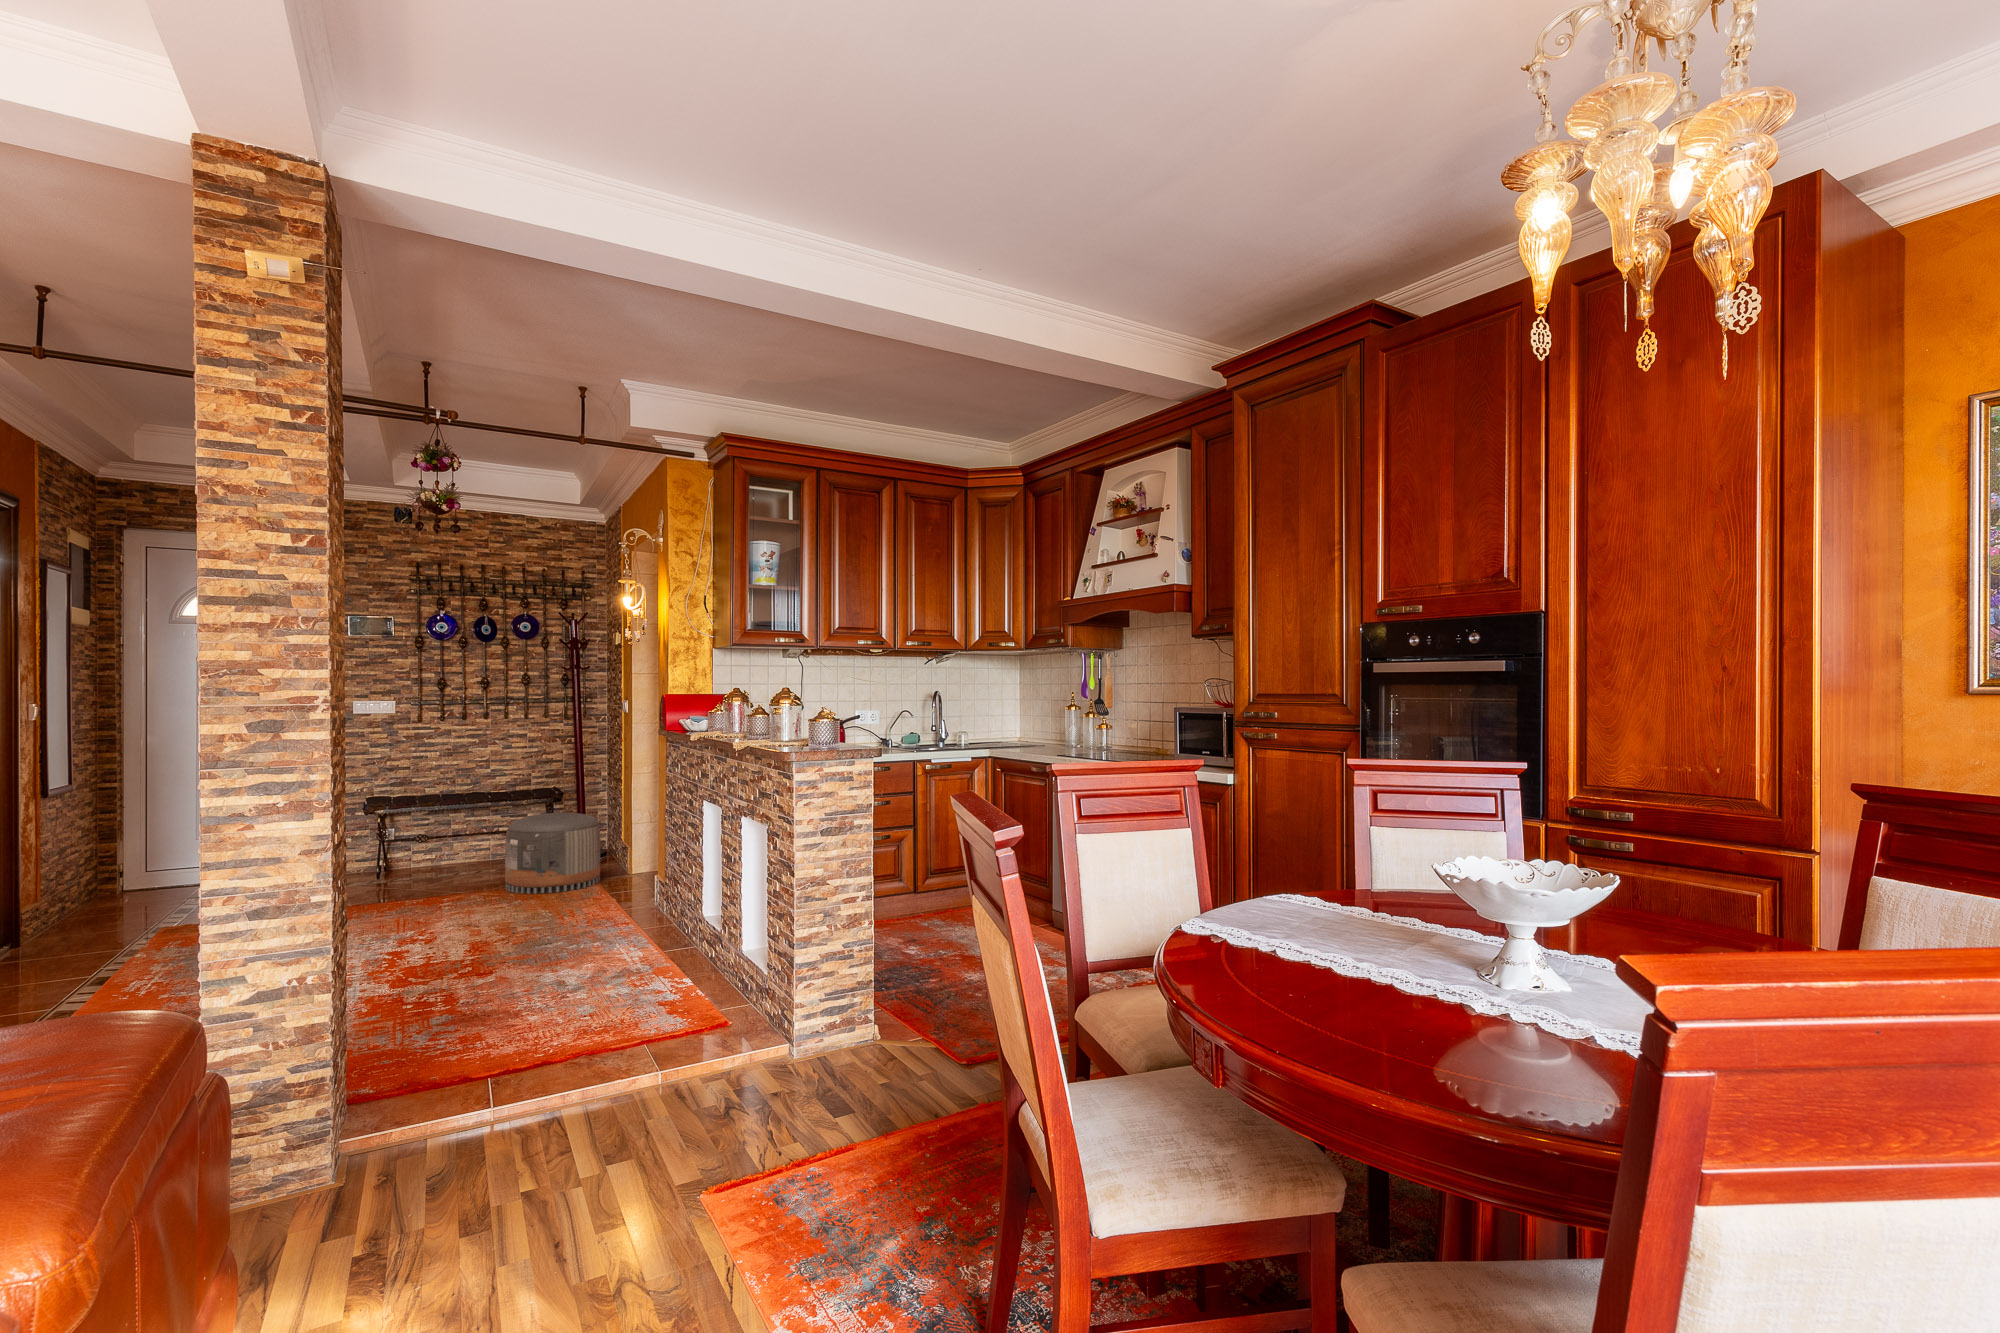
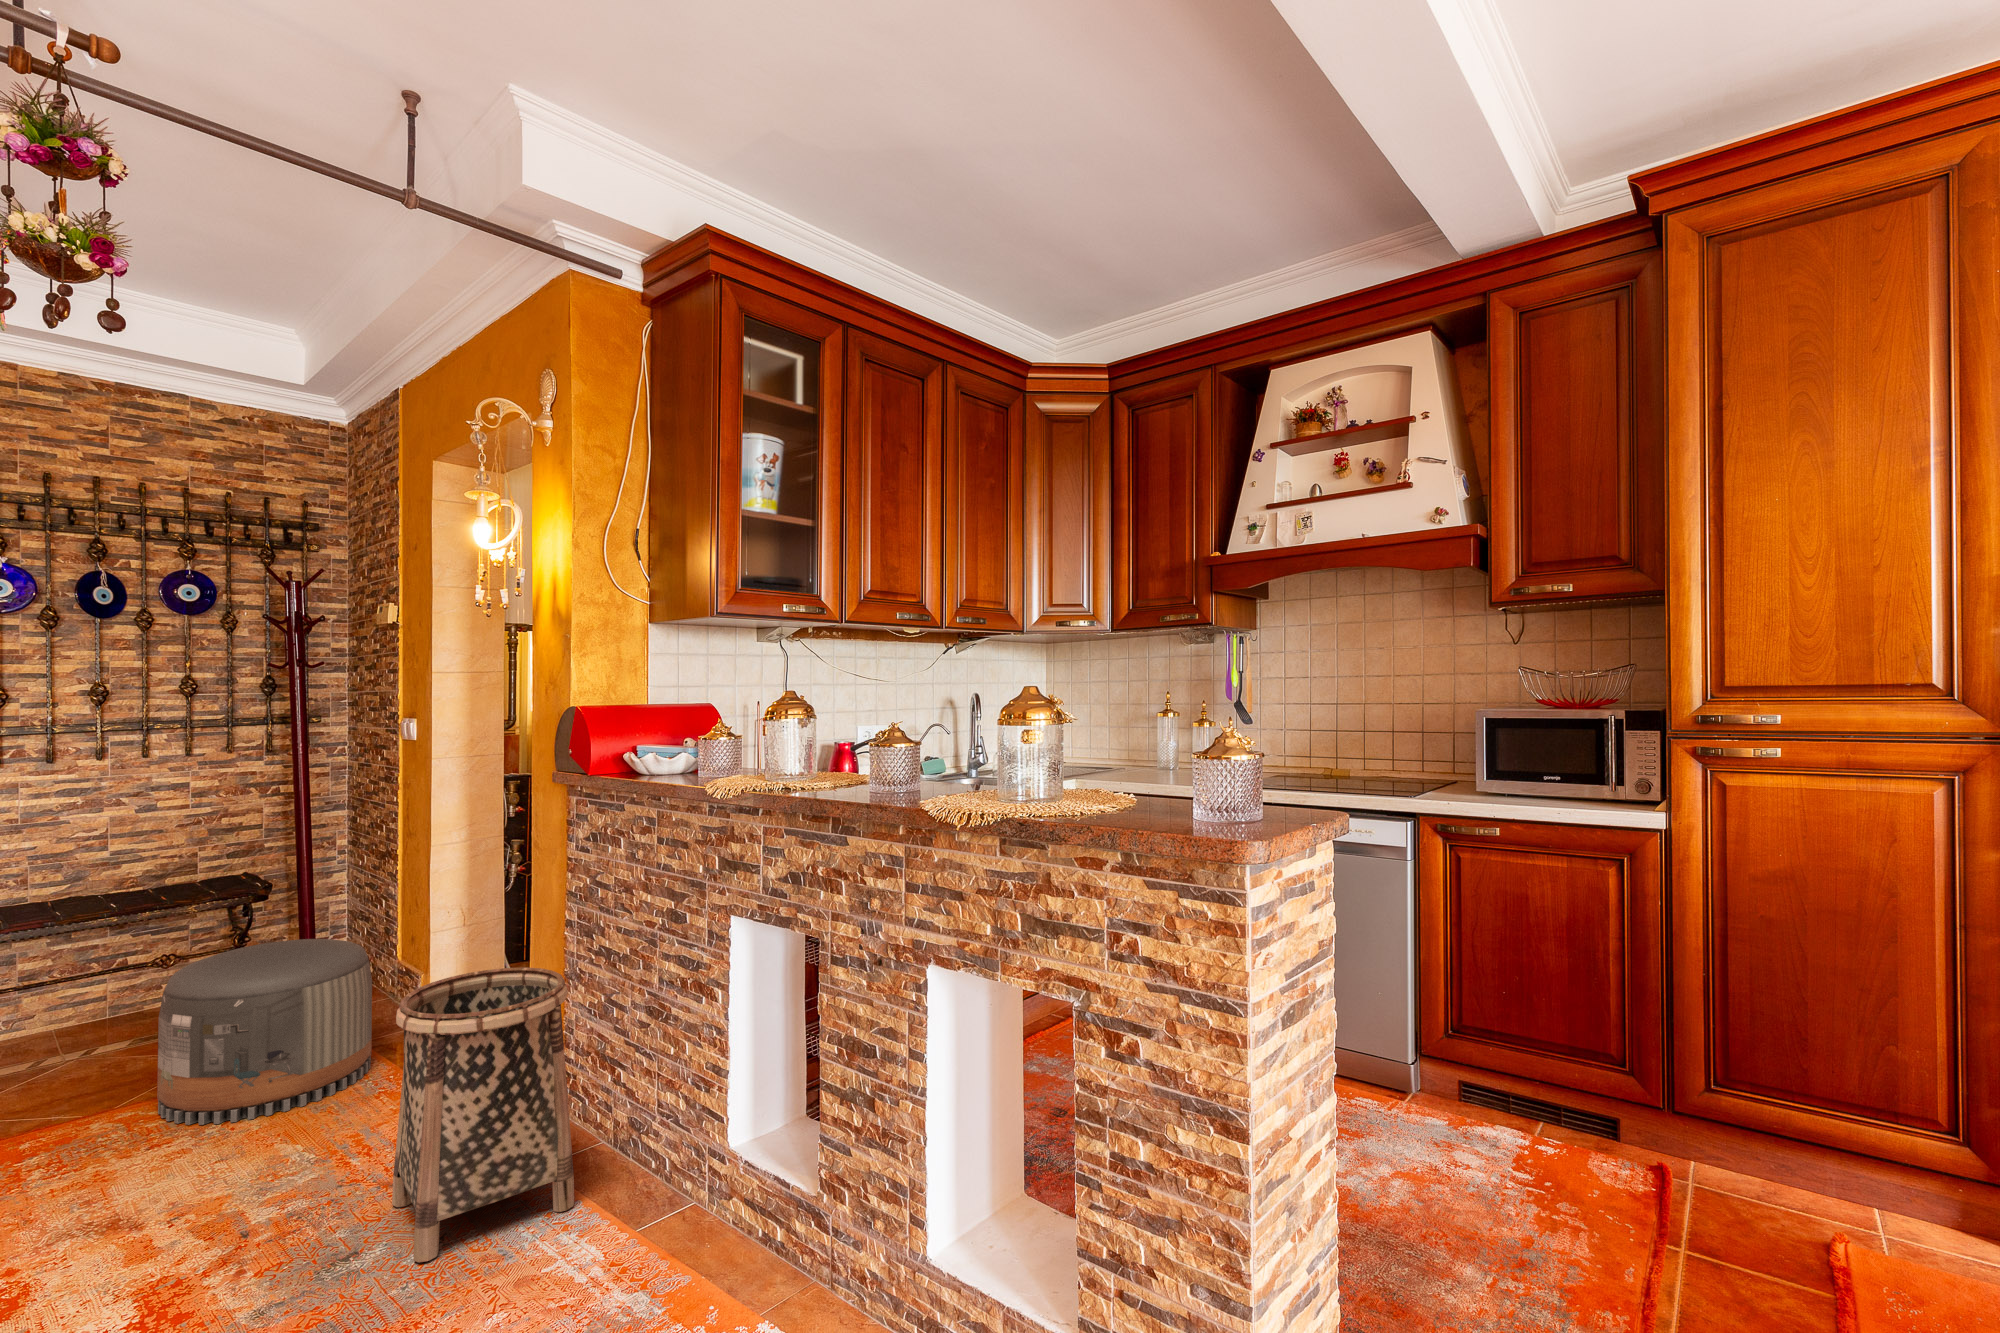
basket: none [586,817,663,934] -> present [392,968,574,1262]

